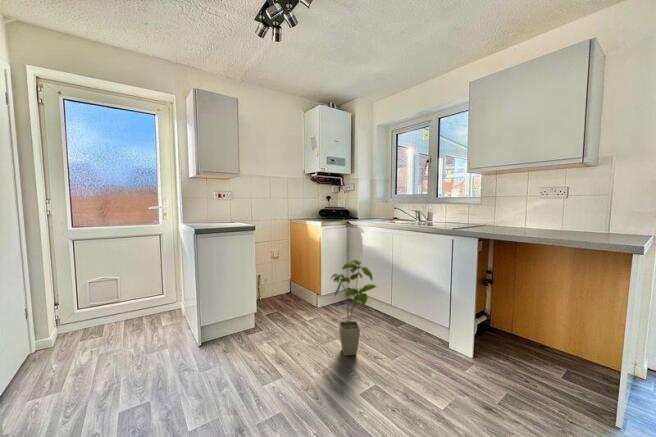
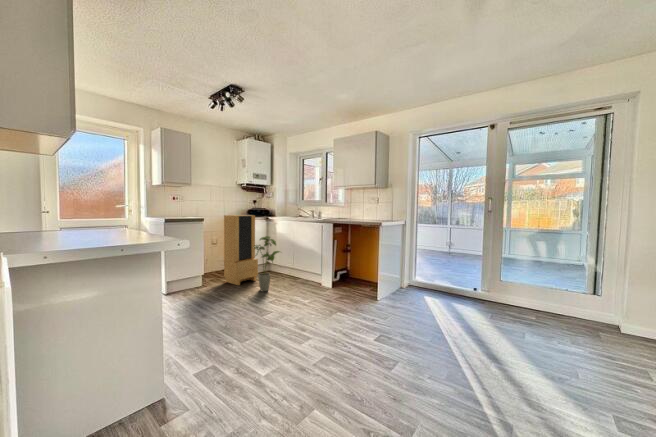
storage cabinet: none [286,219,336,333] -> present [224,215,258,285]

